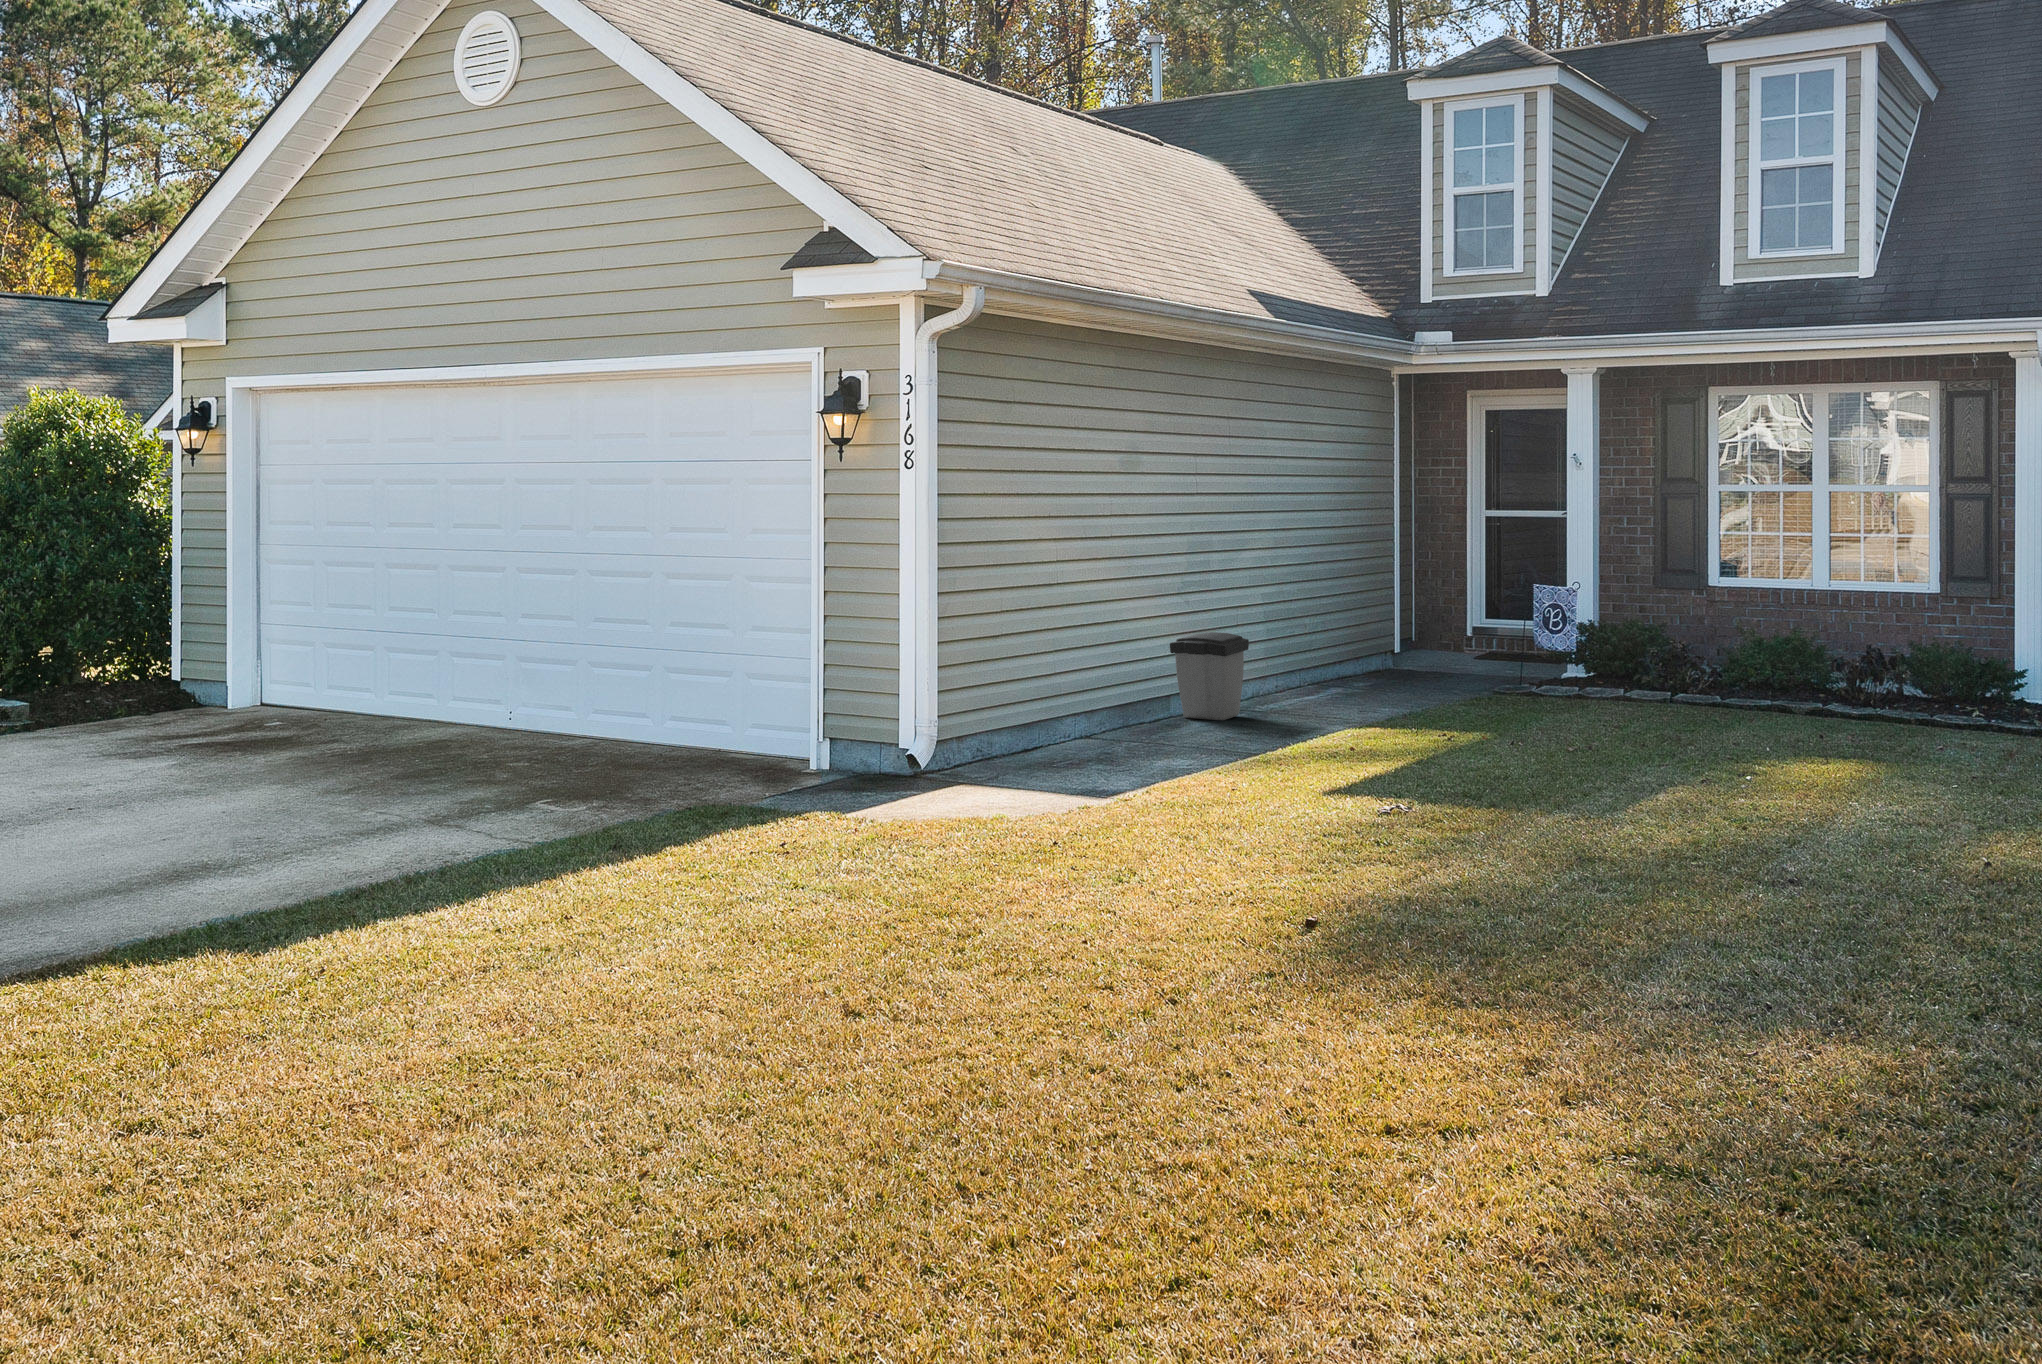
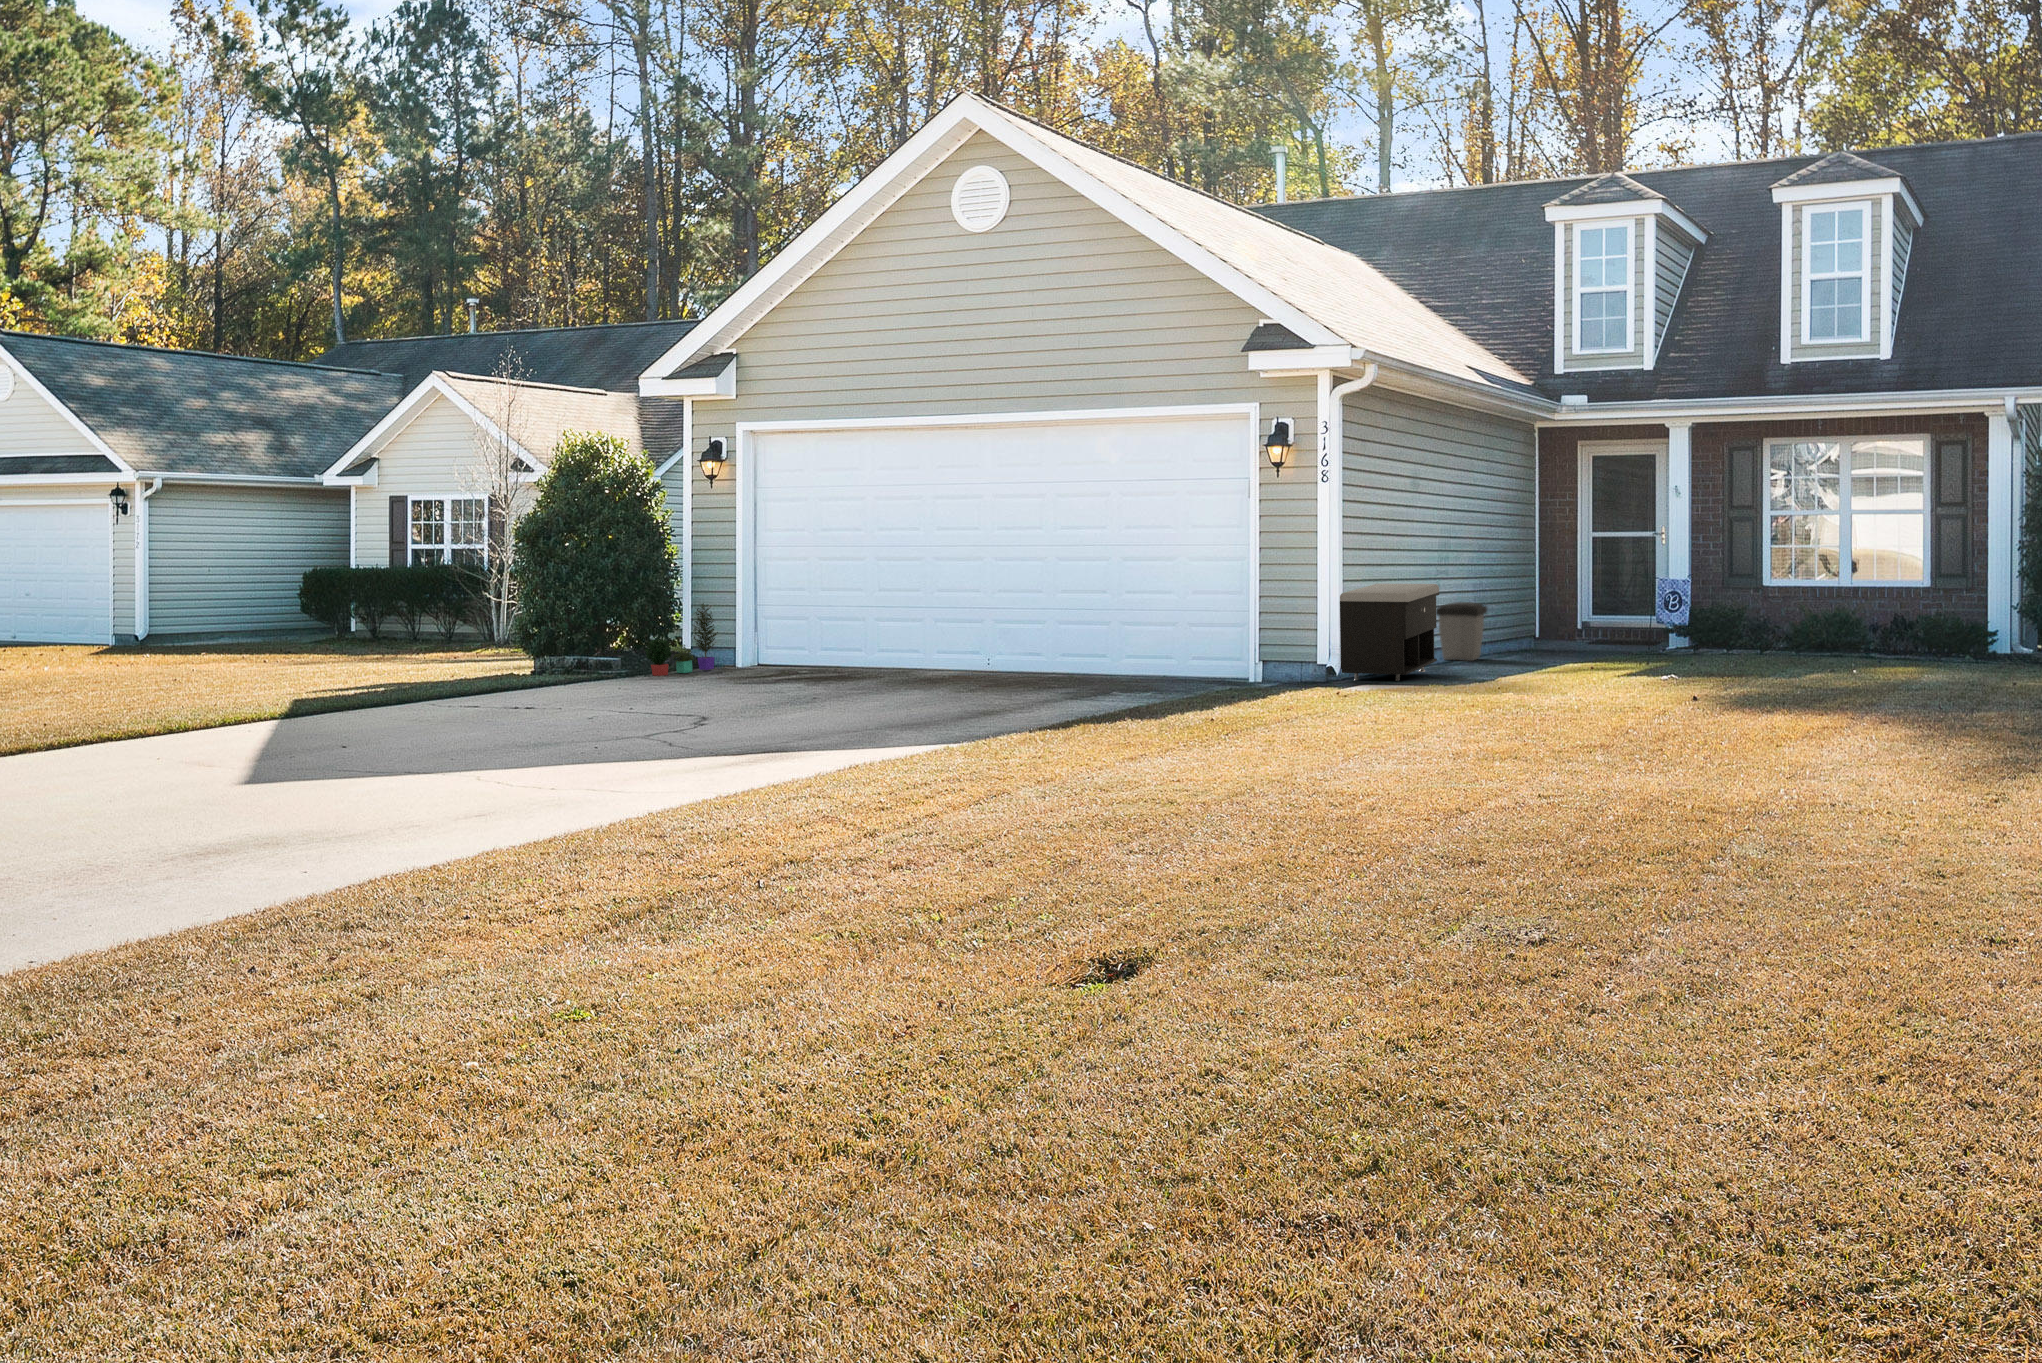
storage bench: none [937,616,1116,779] -> present [1340,584,1439,681]
potted plant: none [71,624,197,731] -> present [645,603,718,676]

